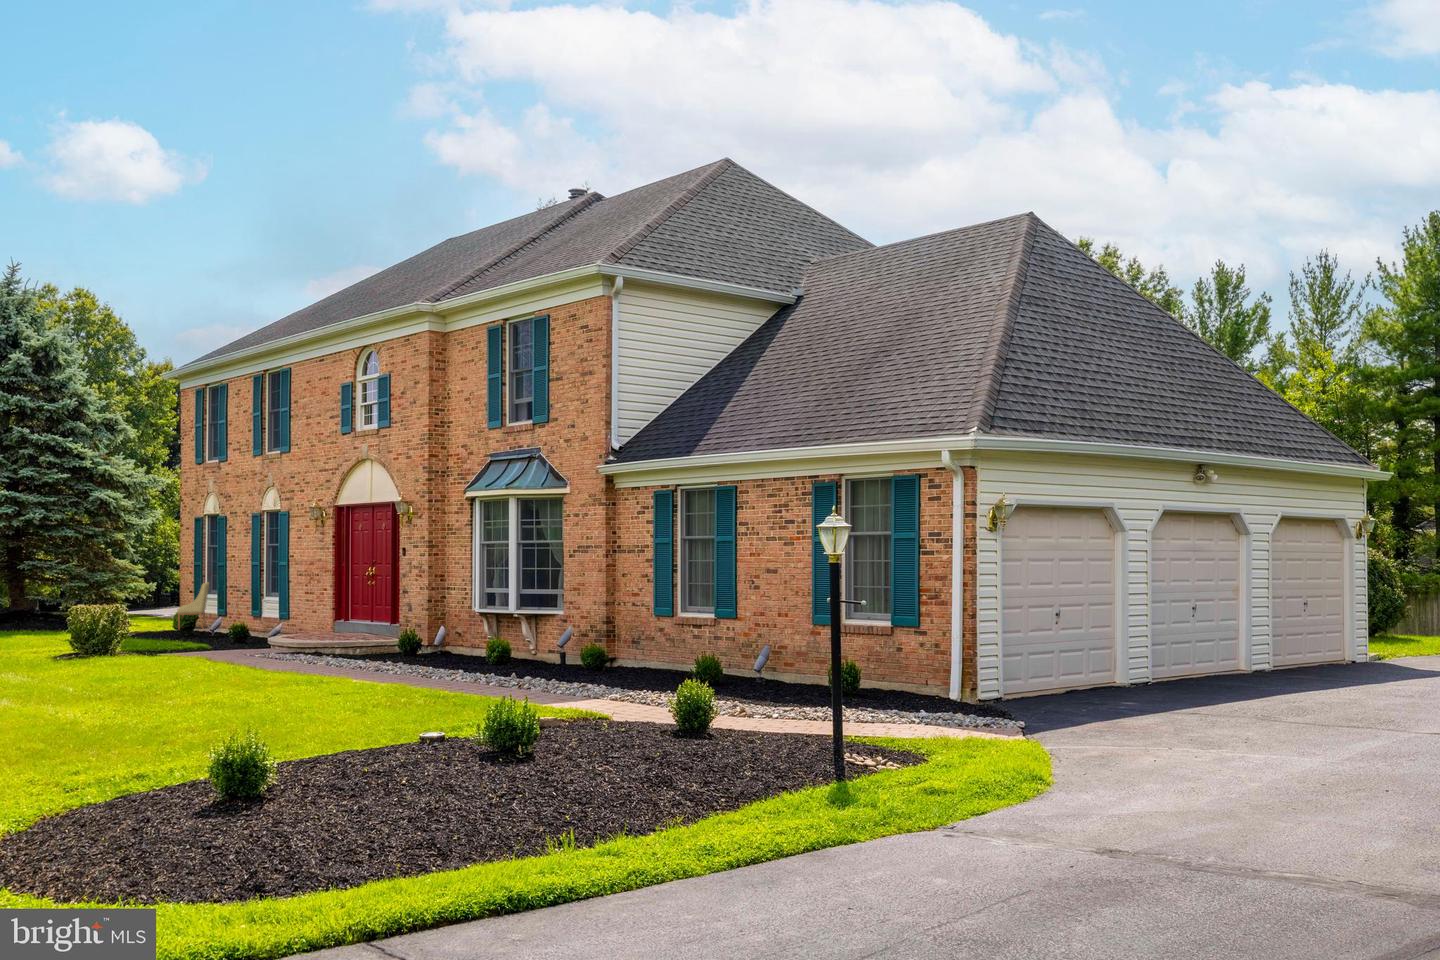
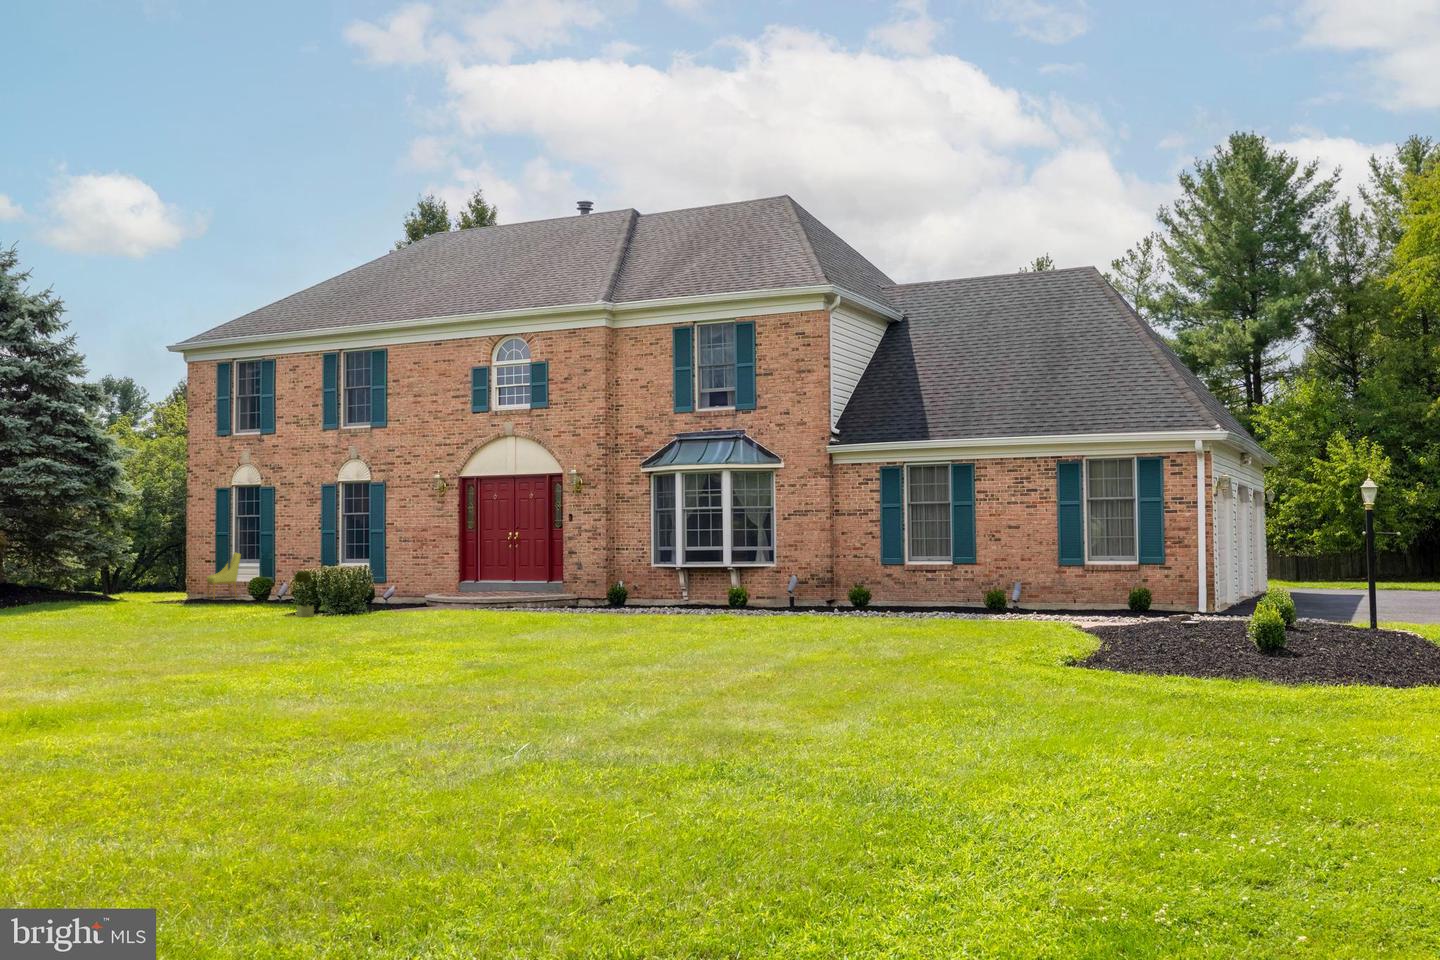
potted tree: none [109,608,131,657] -> present [294,571,314,617]

